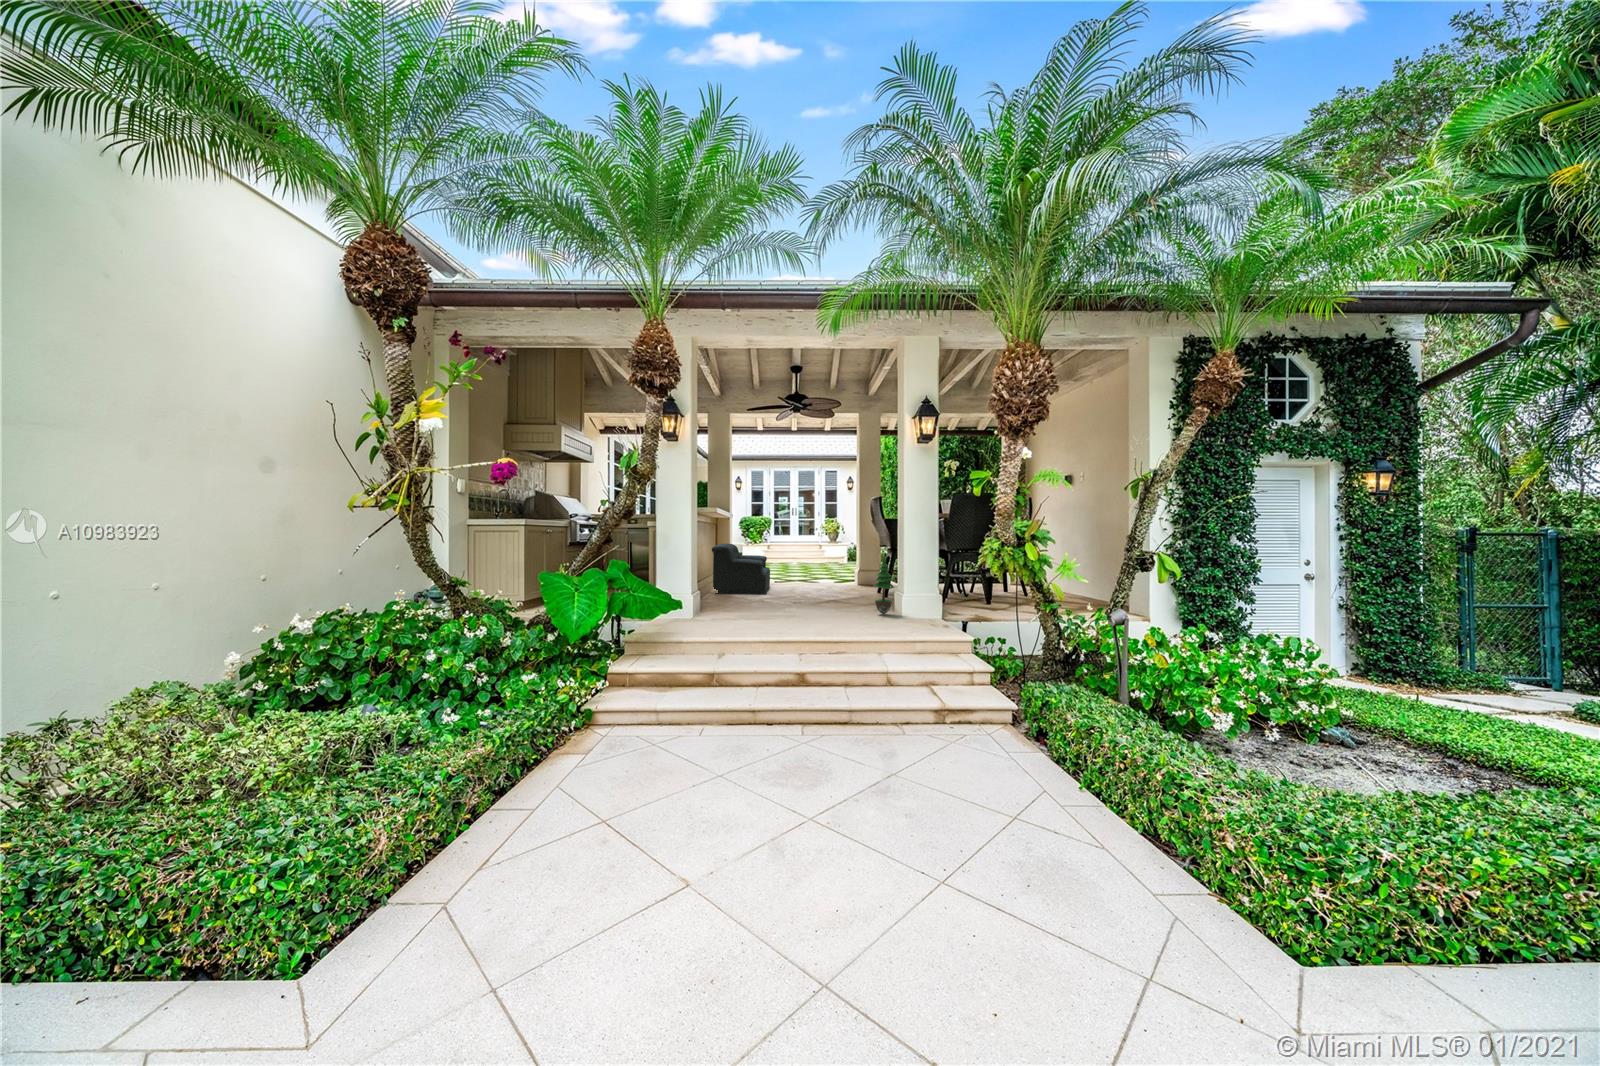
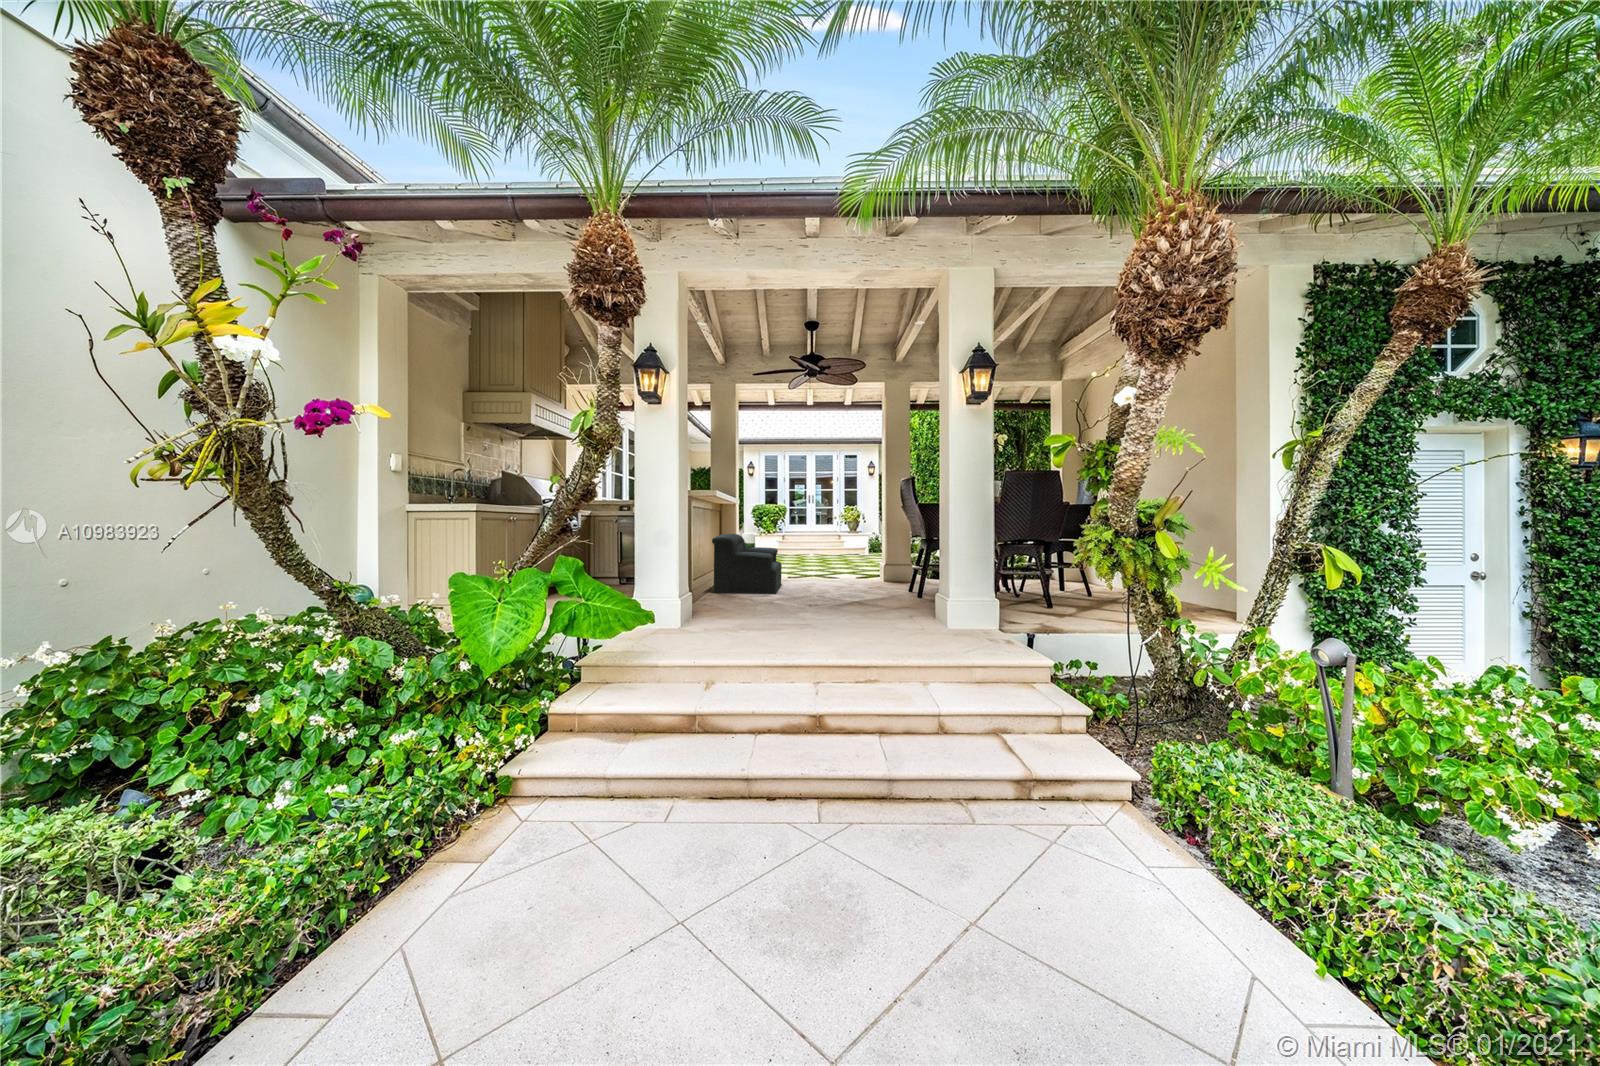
potted tree: present [874,557,894,614] -> none [909,549,936,623]

